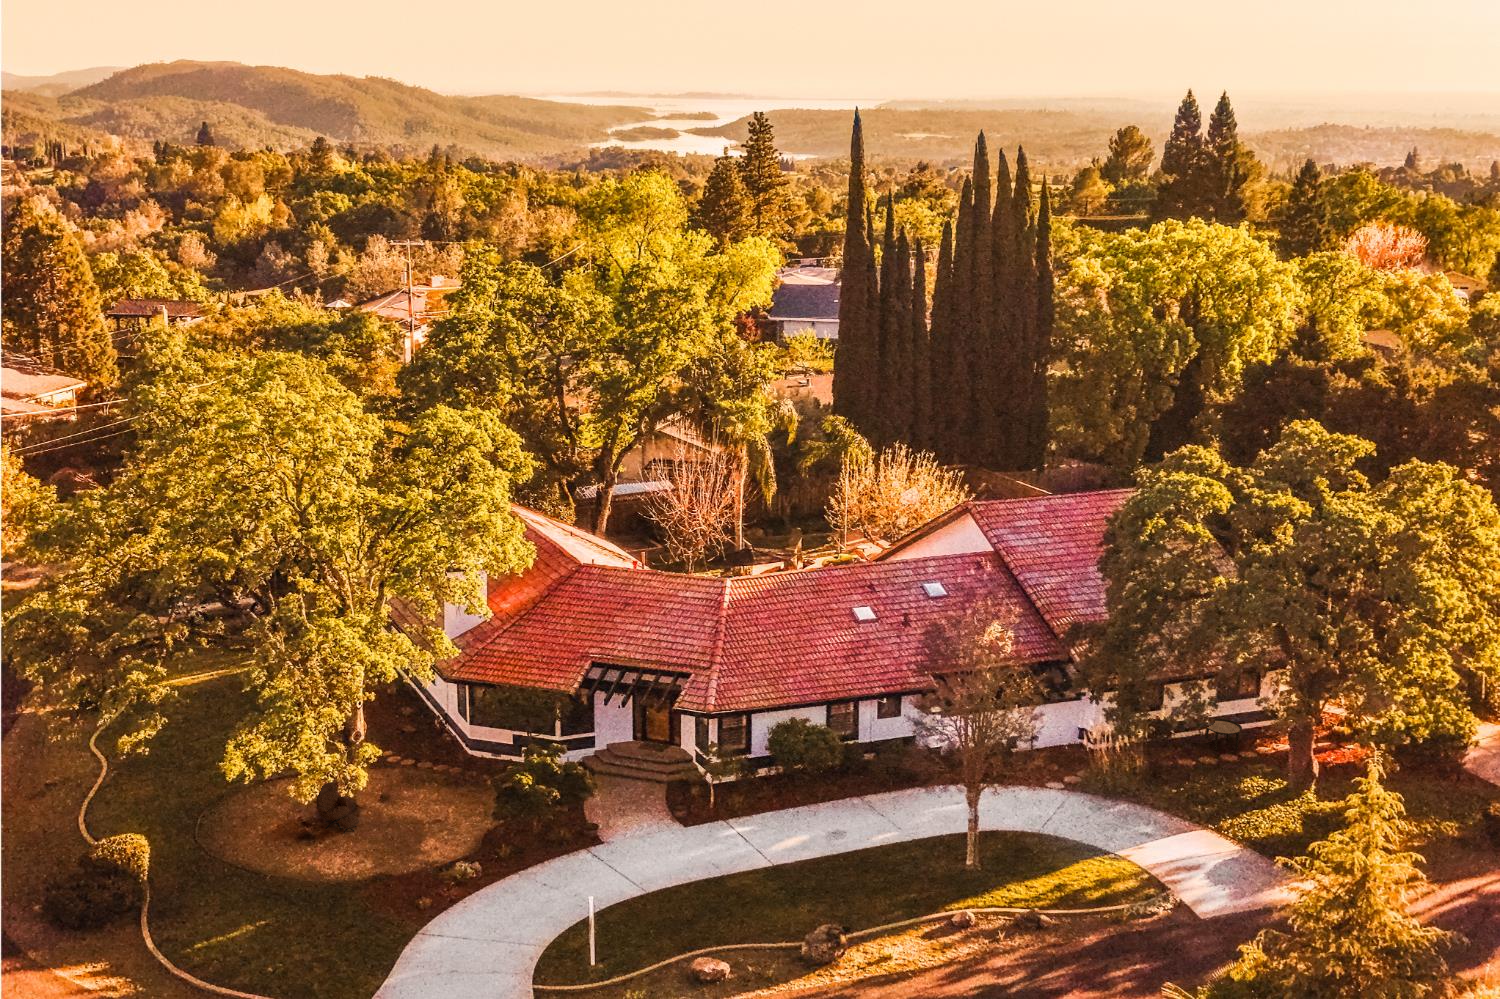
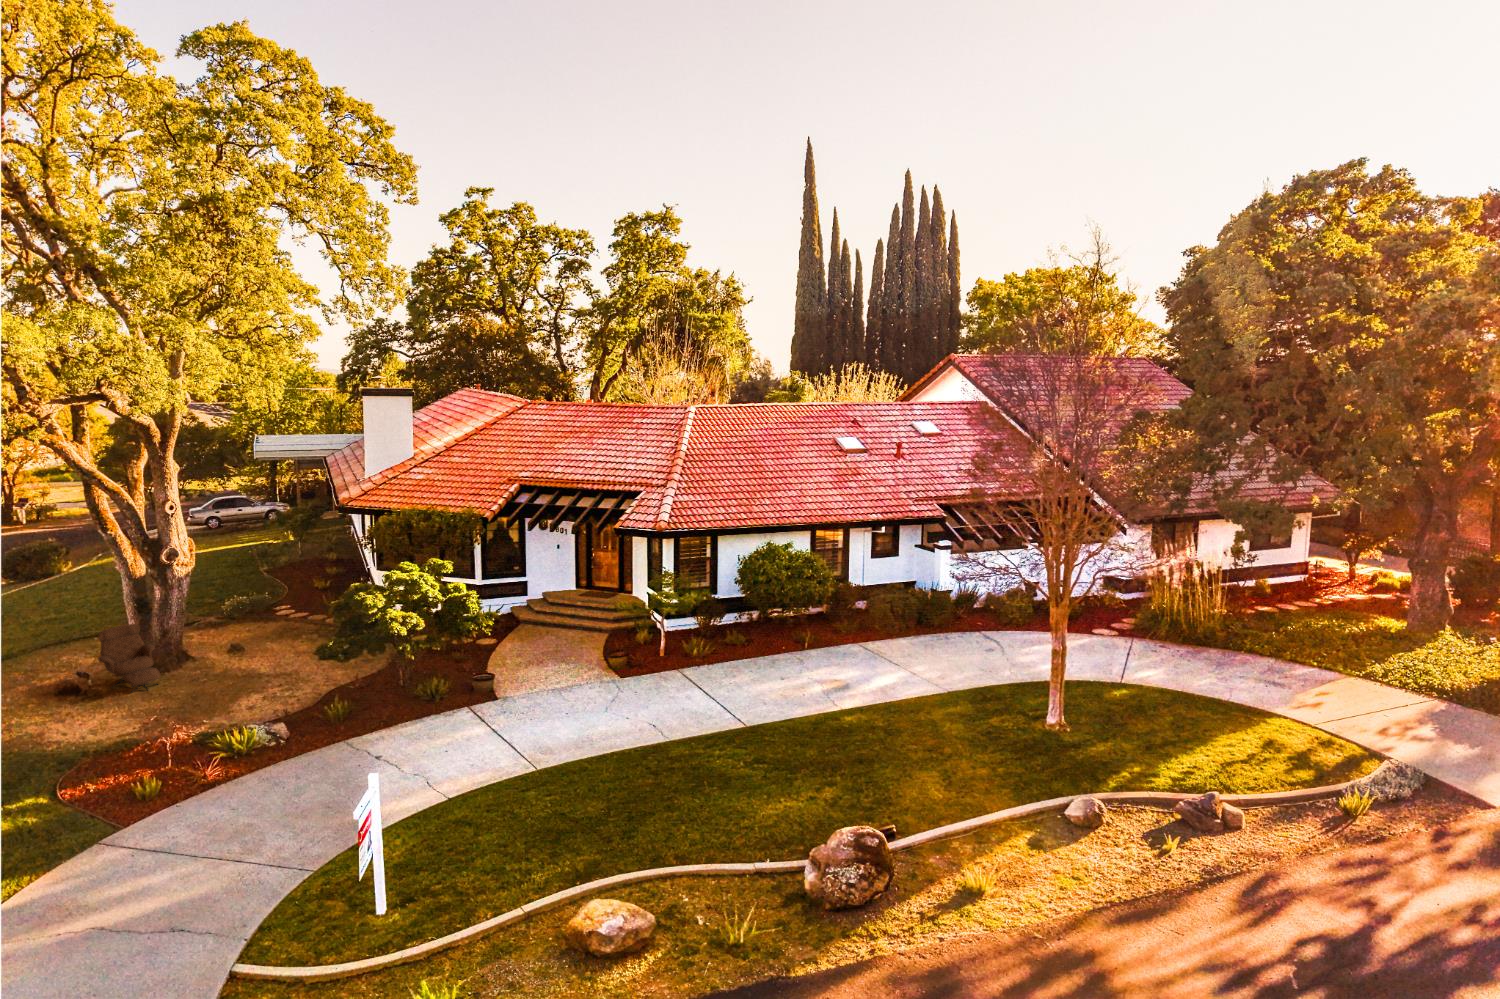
round table: present [1206,718,1242,750] -> none [1250,561,1302,594]

